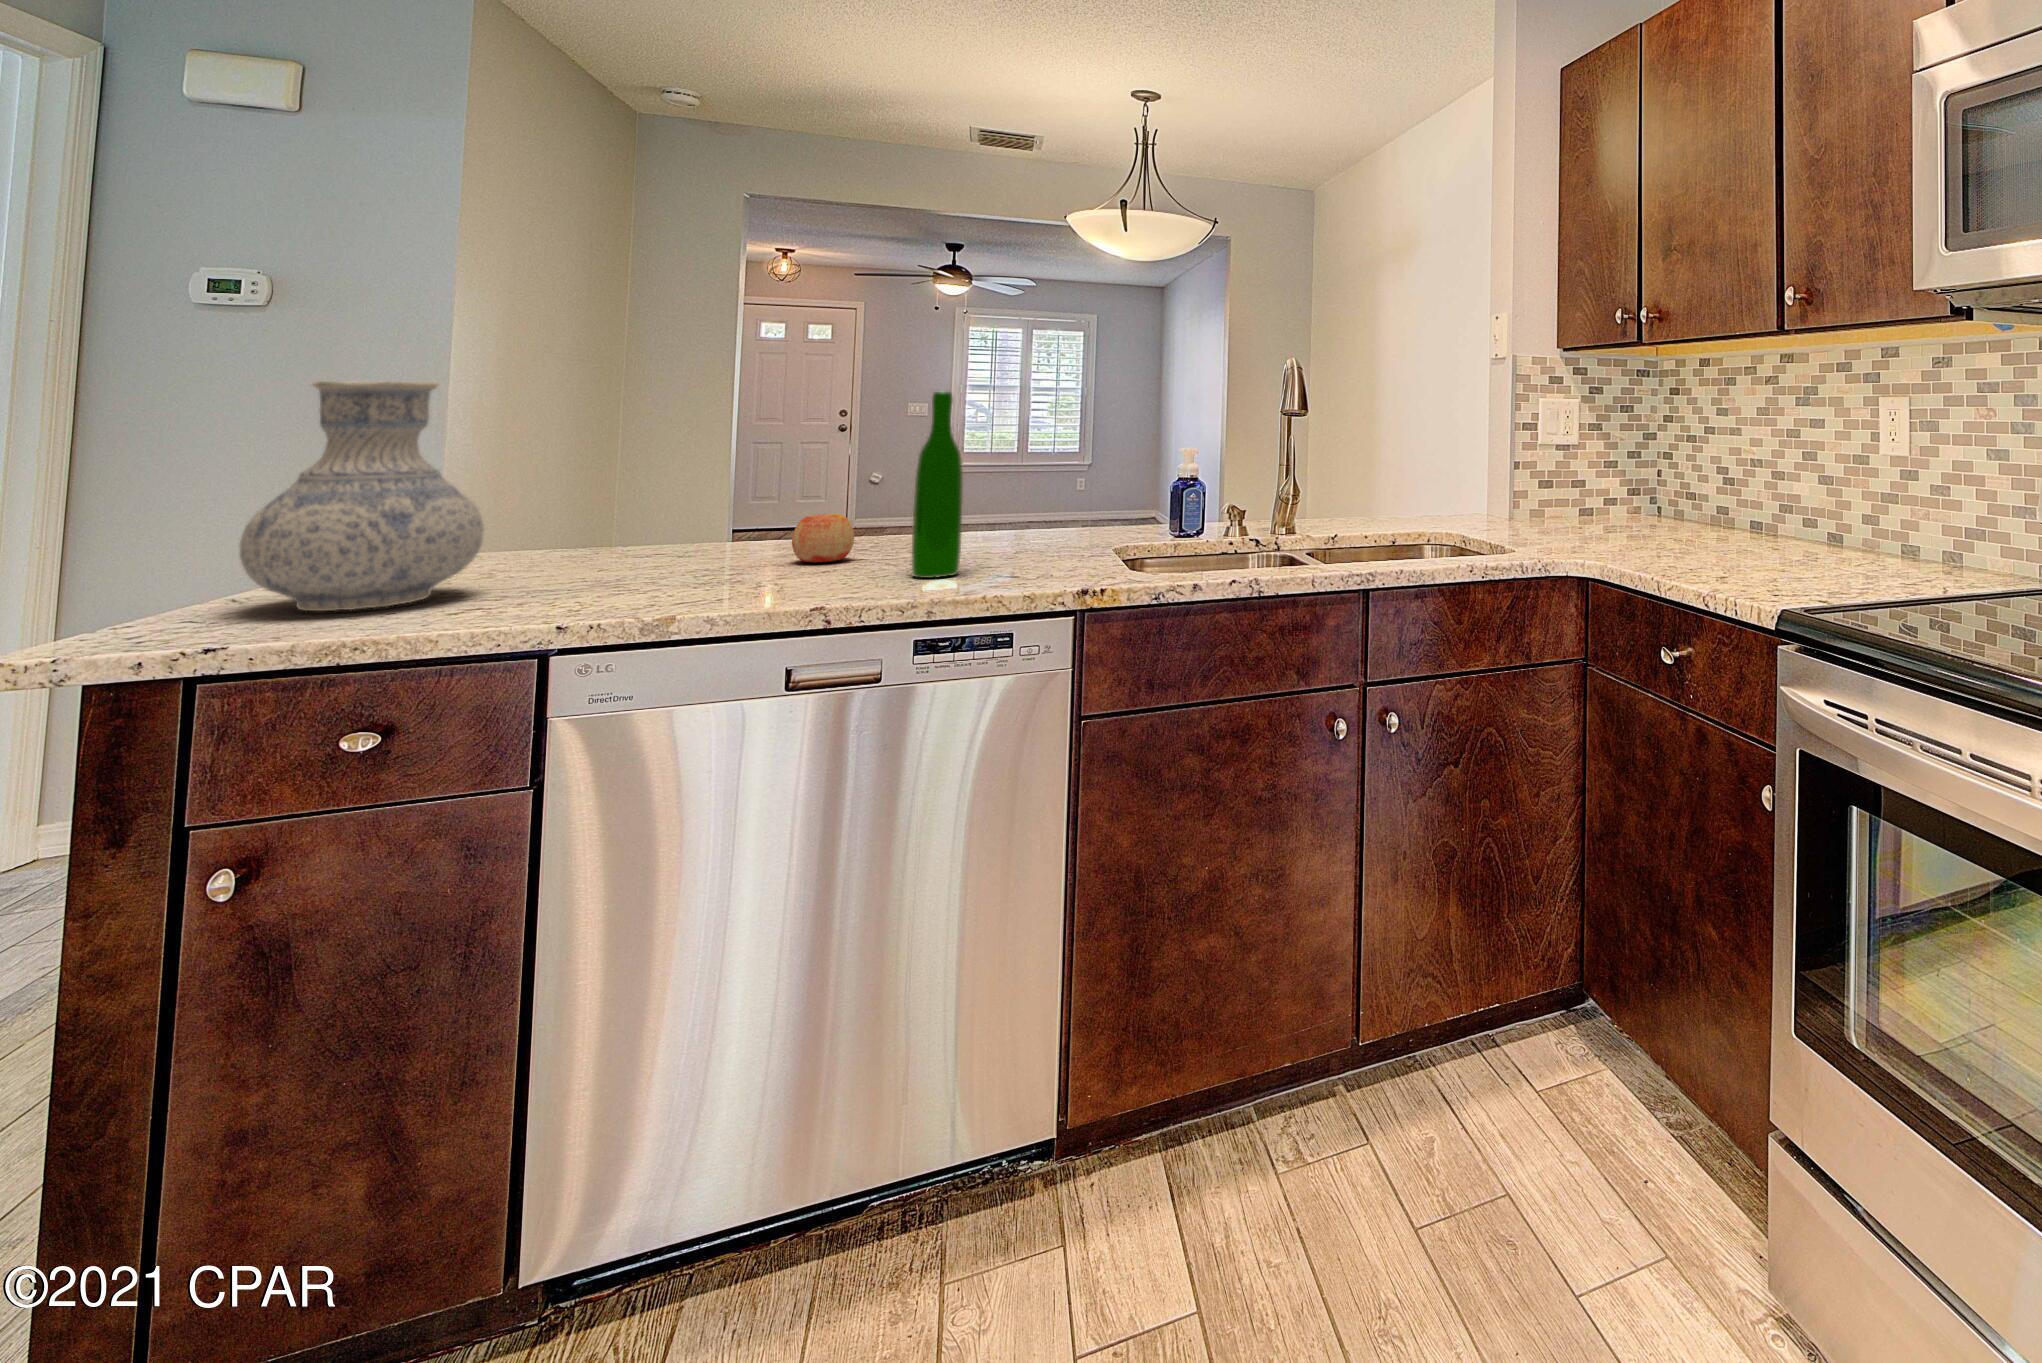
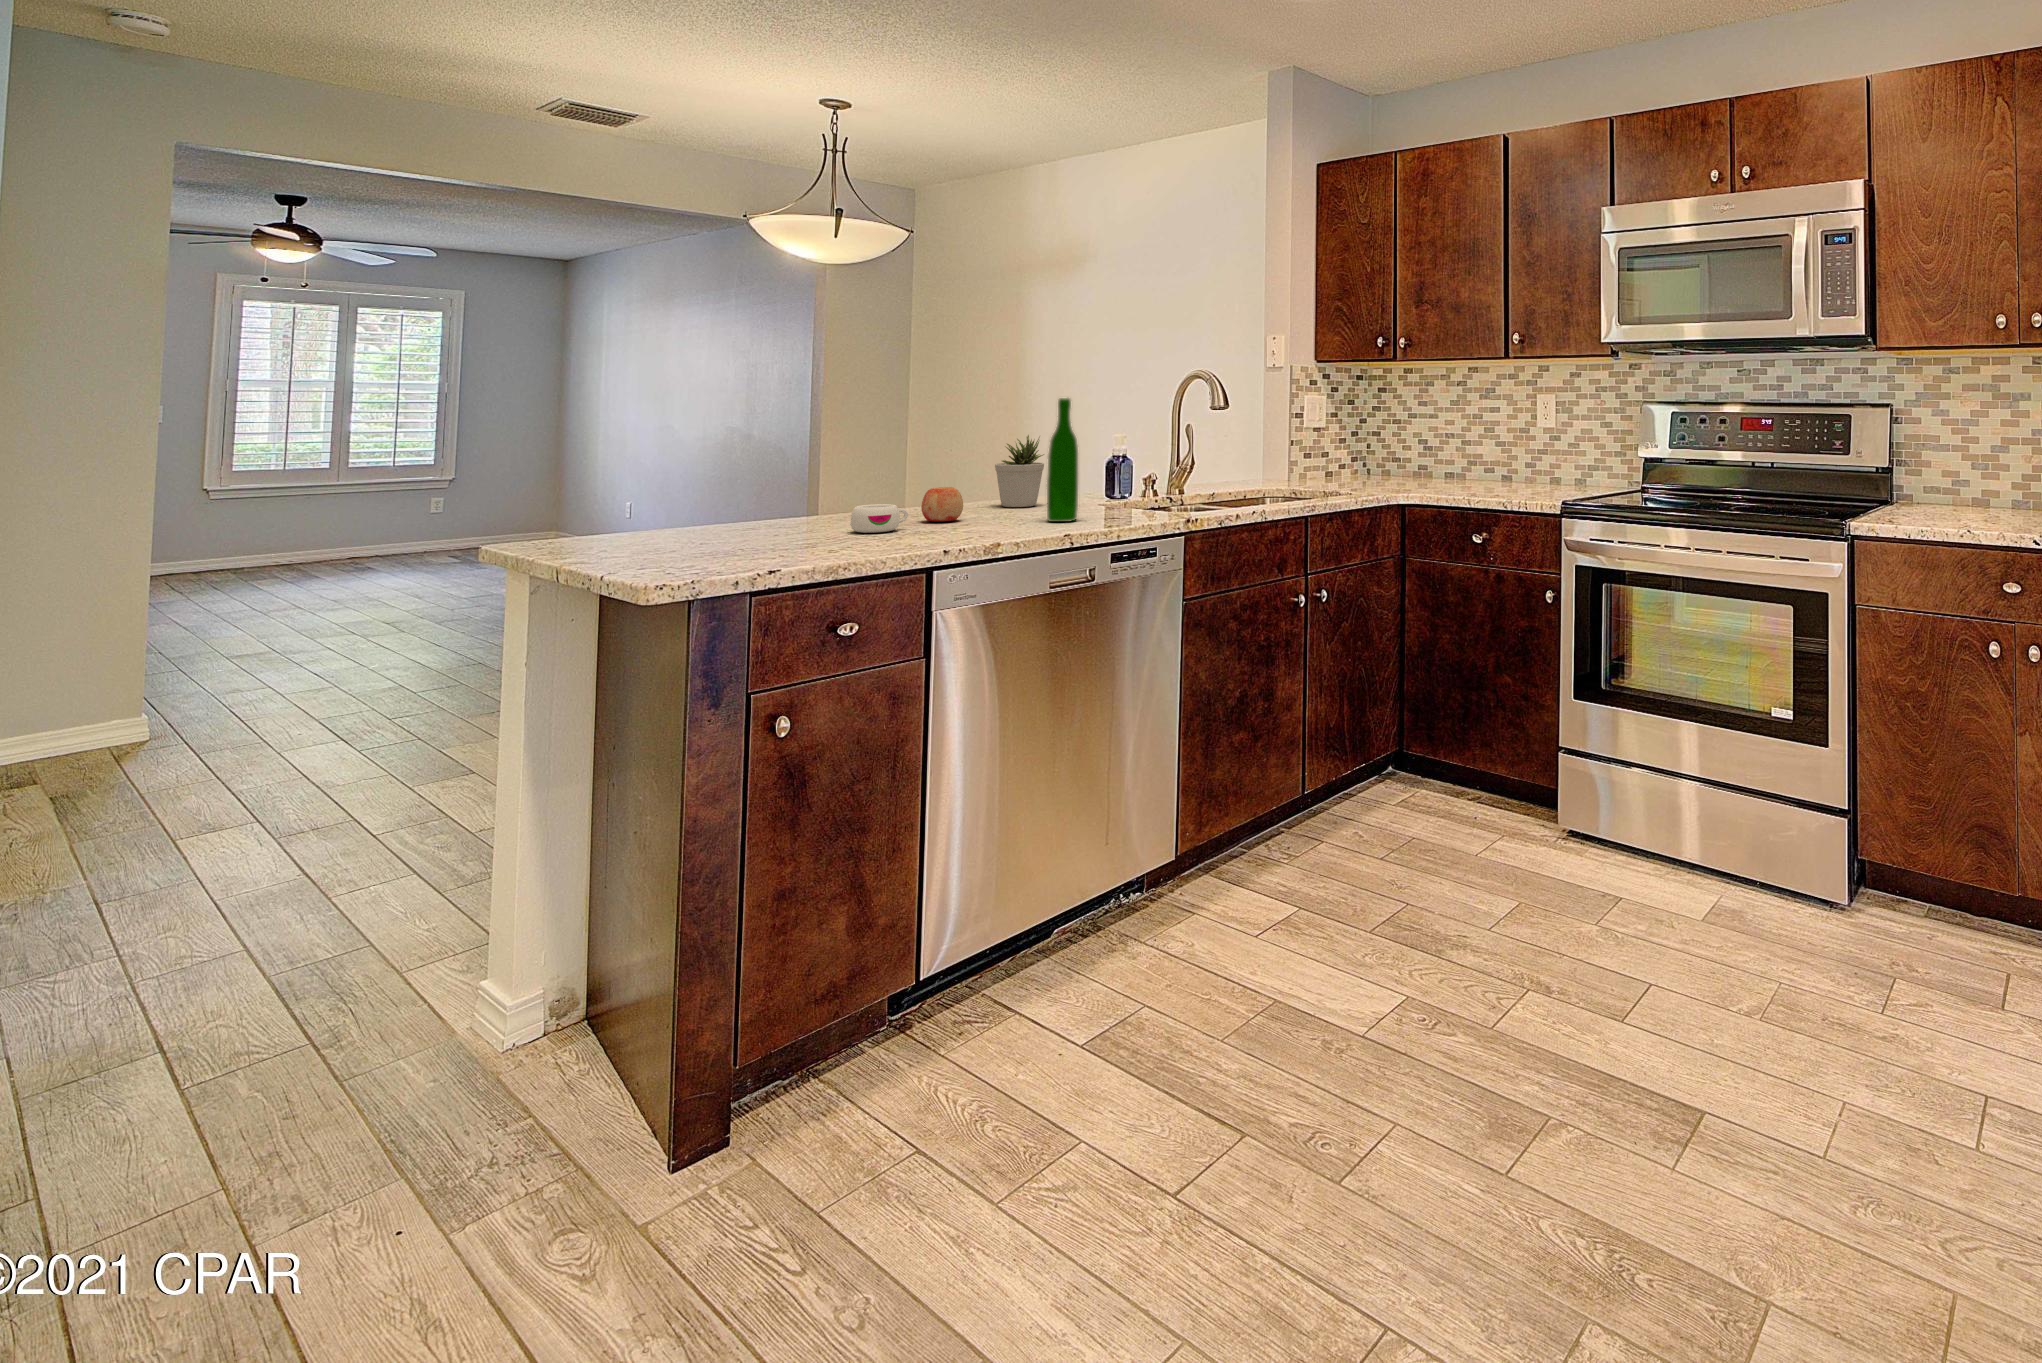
vase: present [239,381,484,611] -> none [687,396,826,557]
potted plant: none [984,443,1056,543] -> present [995,435,1044,507]
mug: none [634,535,729,576] -> present [850,504,908,533]

